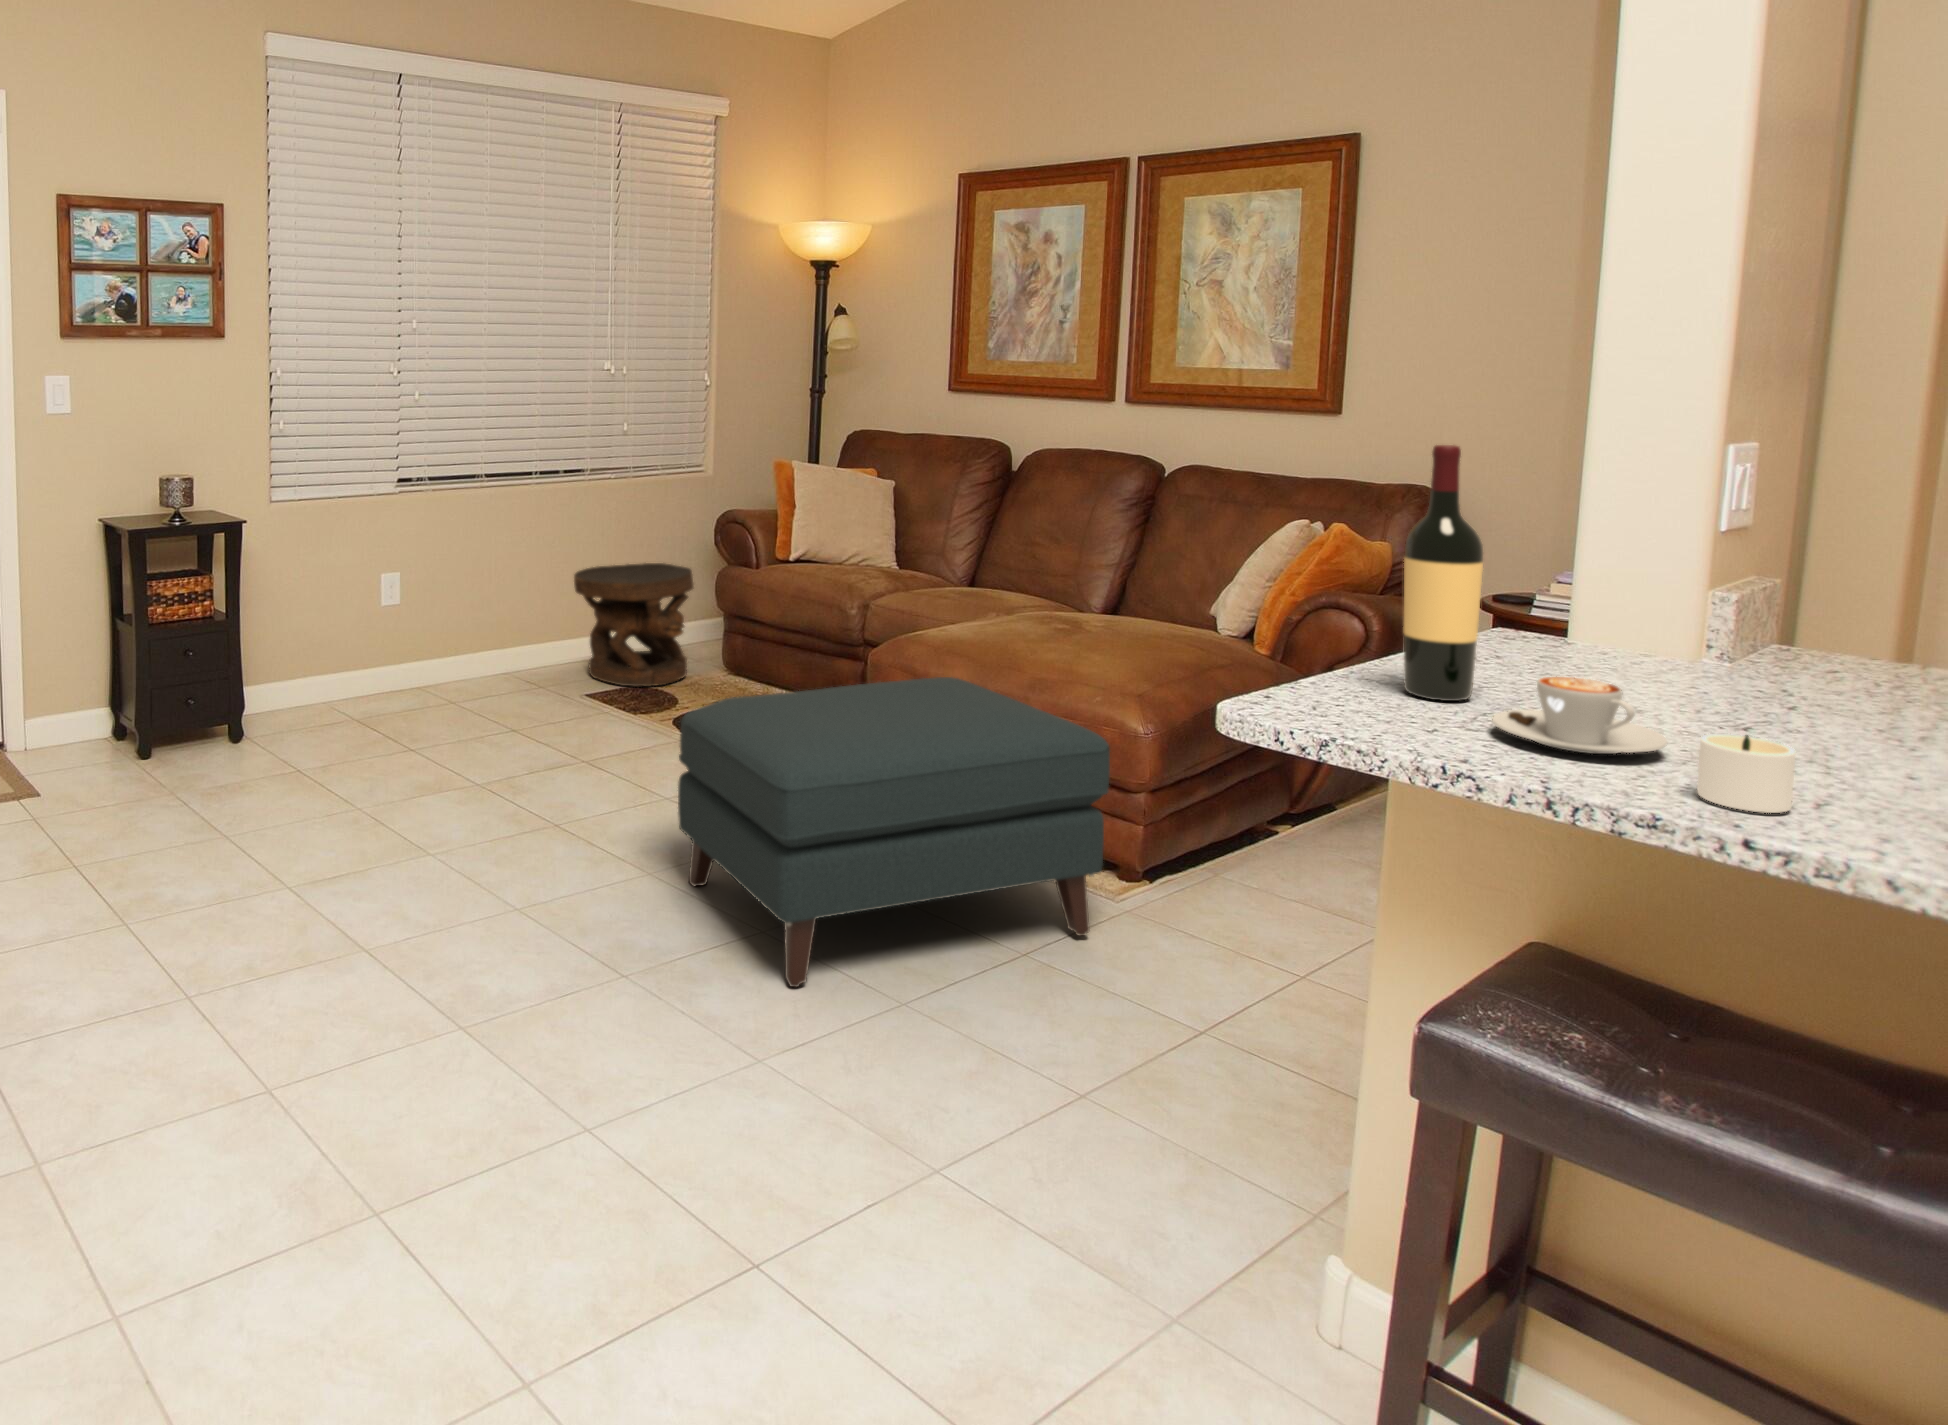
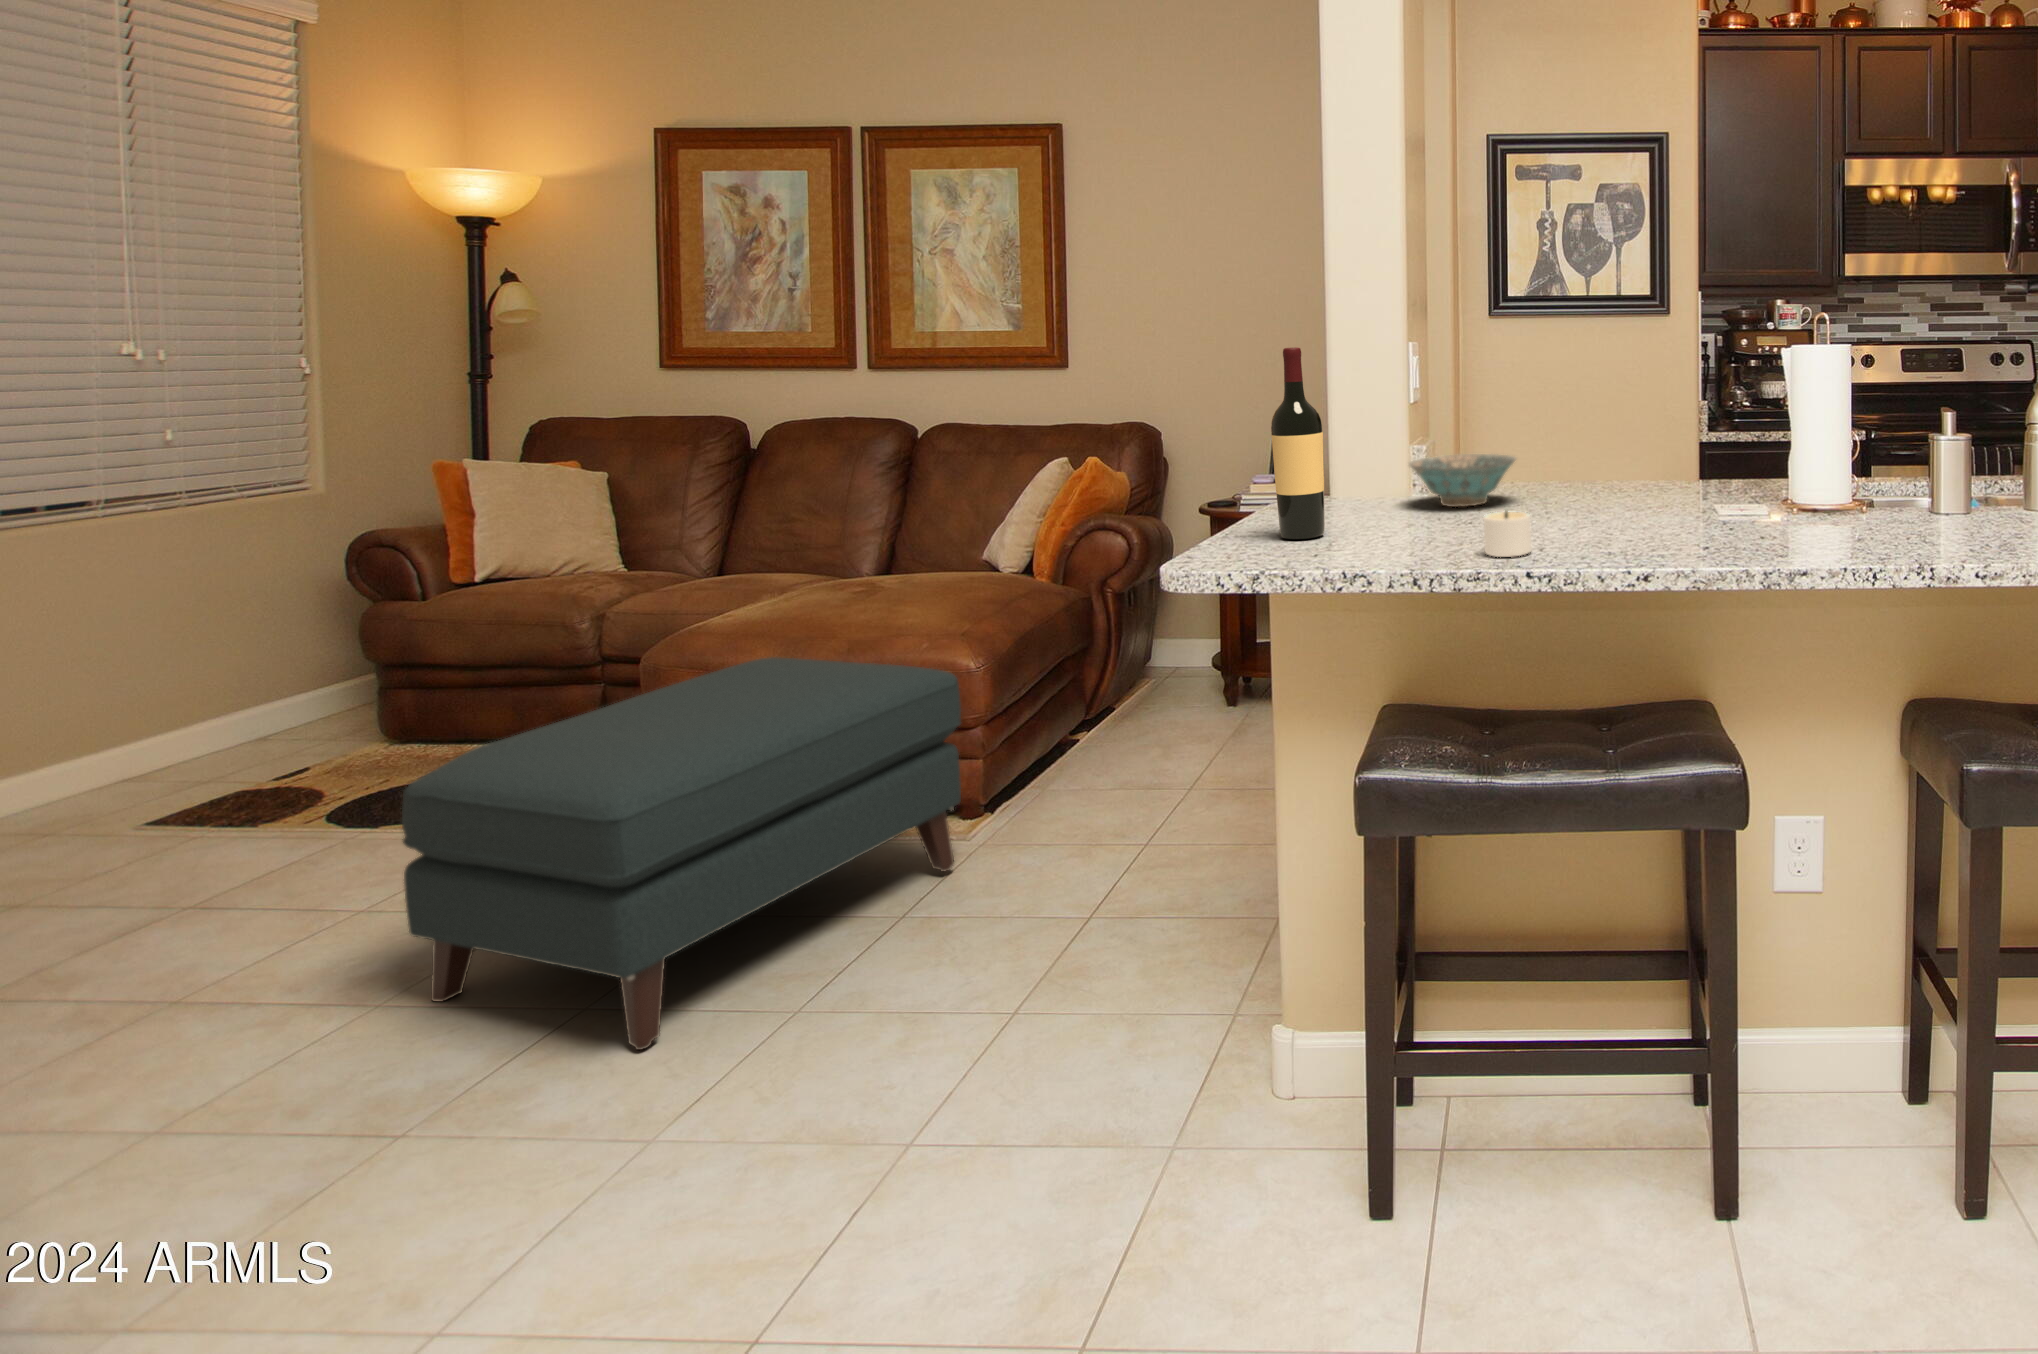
side table: present [574,563,694,687] -> none [66,622,311,810]
ceramic bowl: none [1660,619,1881,709] -> present [1409,454,1516,507]
coffee cup: present [1492,676,1667,754] -> none [1353,499,1453,549]

